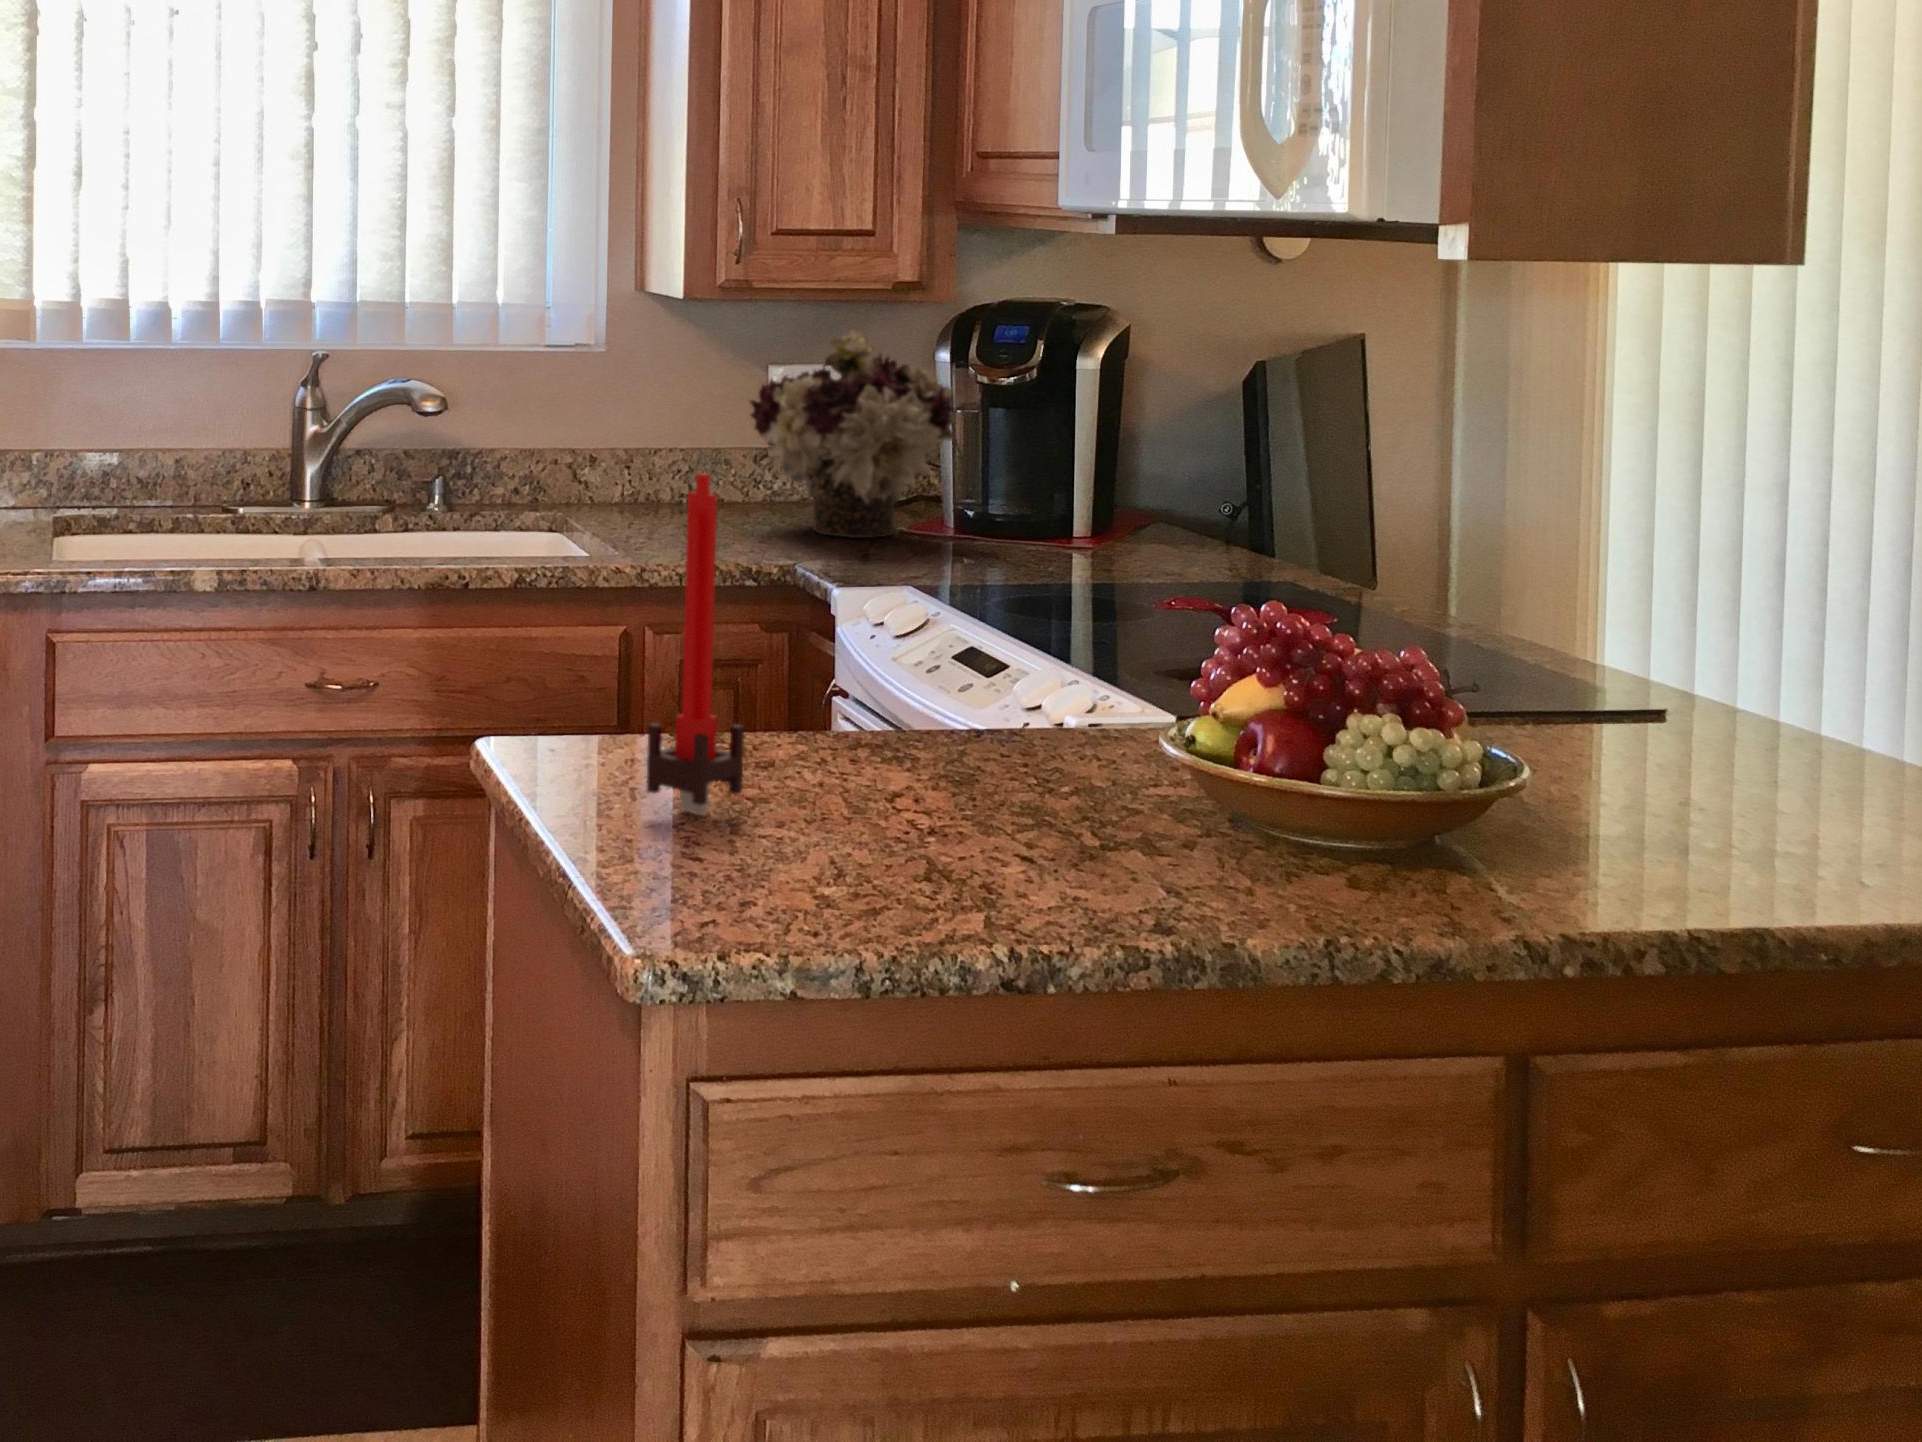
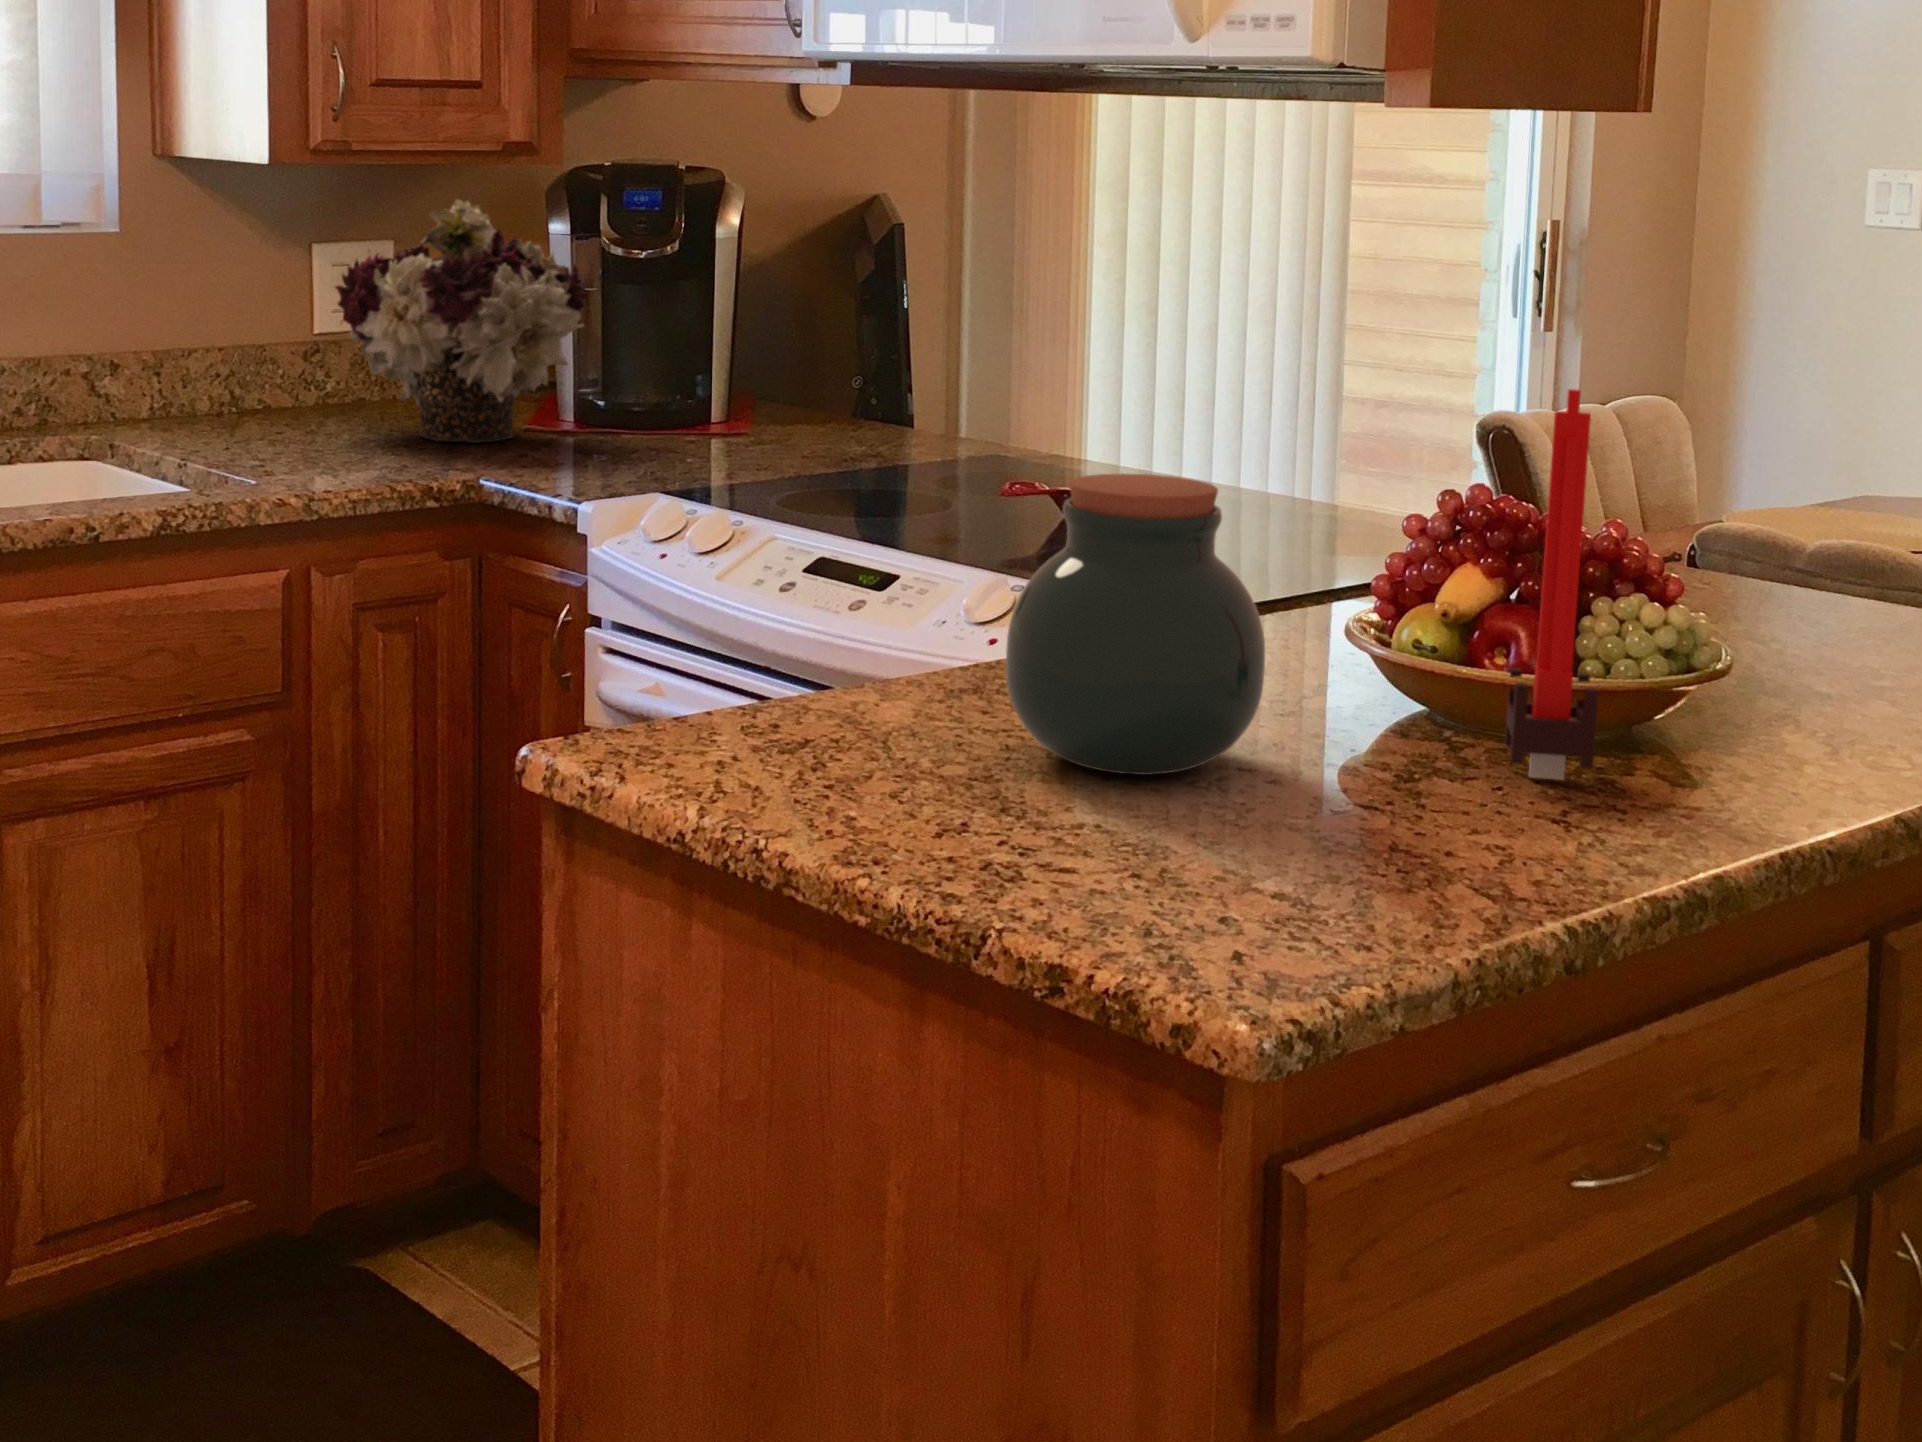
candle: present [647,473,744,815] -> present [1505,389,1598,780]
jar: none [846,571,1077,838] -> present [1006,474,1265,775]

